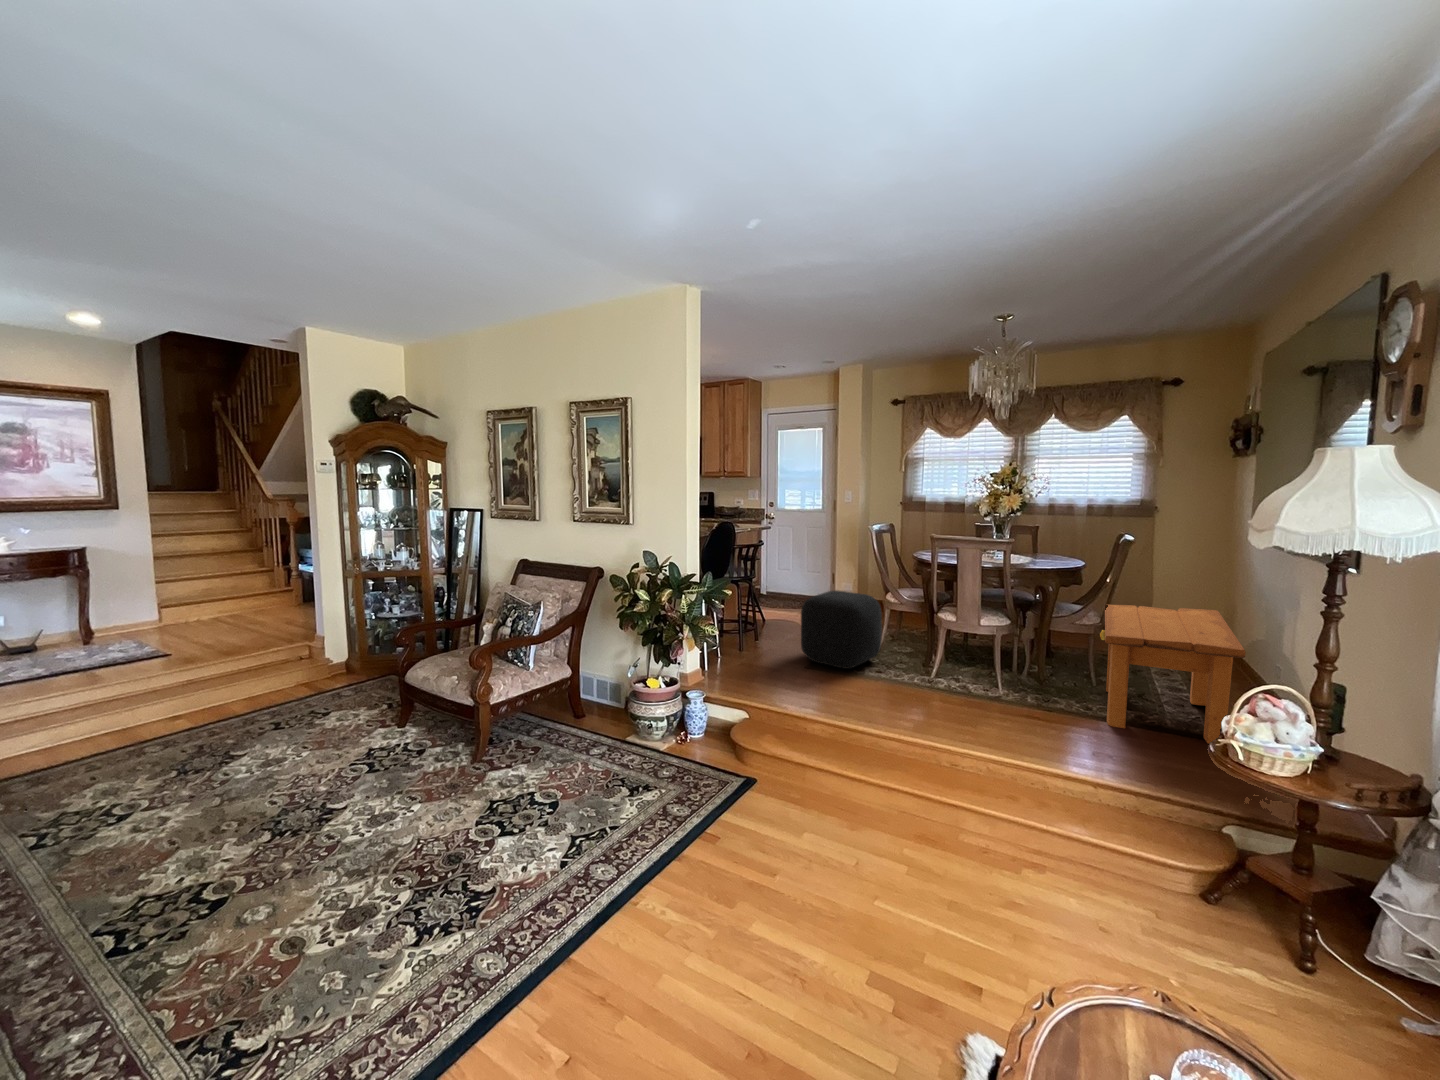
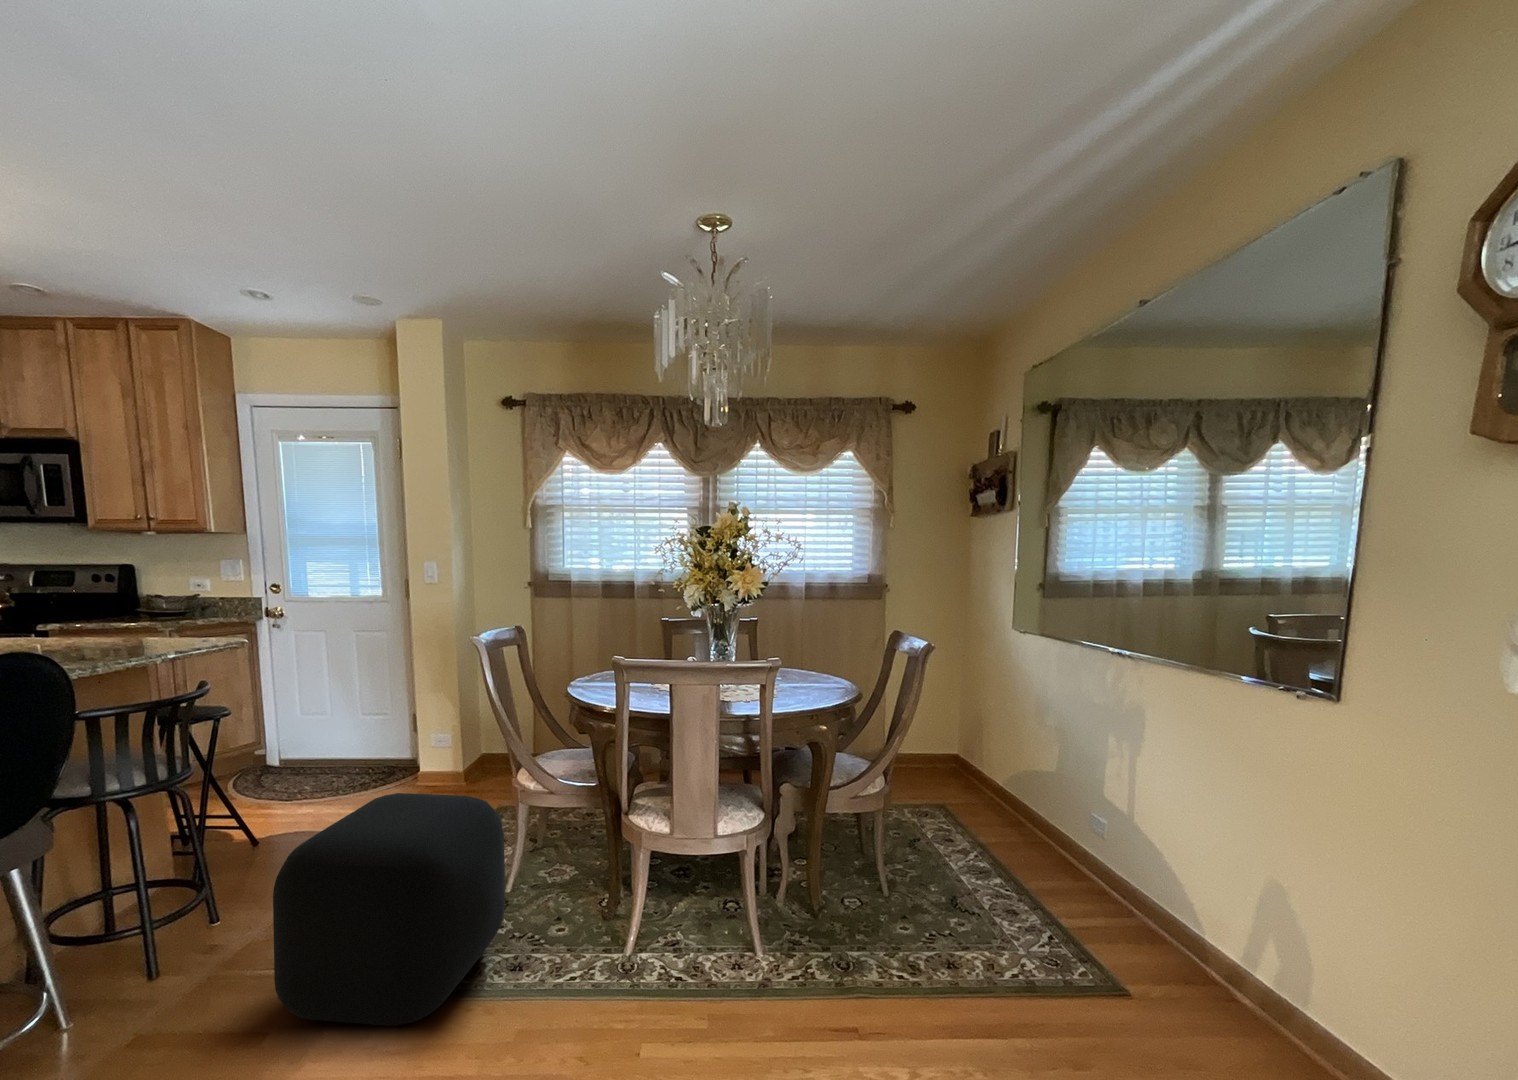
side table: present [1100,605,1246,744] -> none [899,732,1222,1037]

